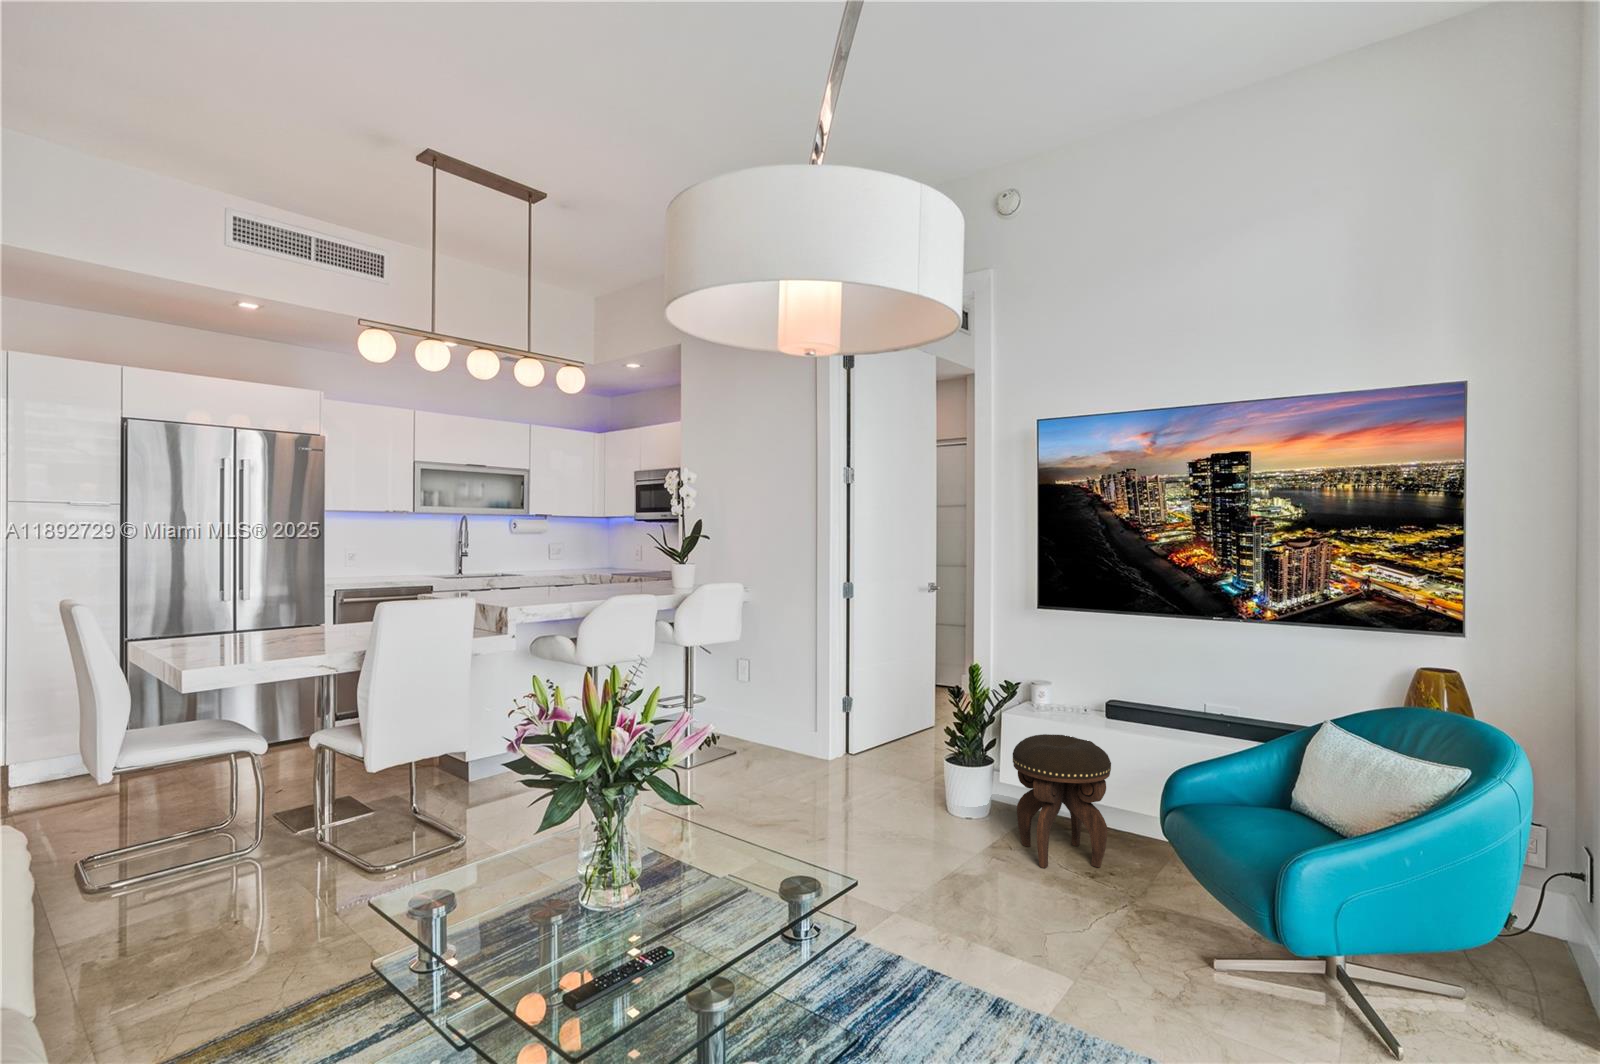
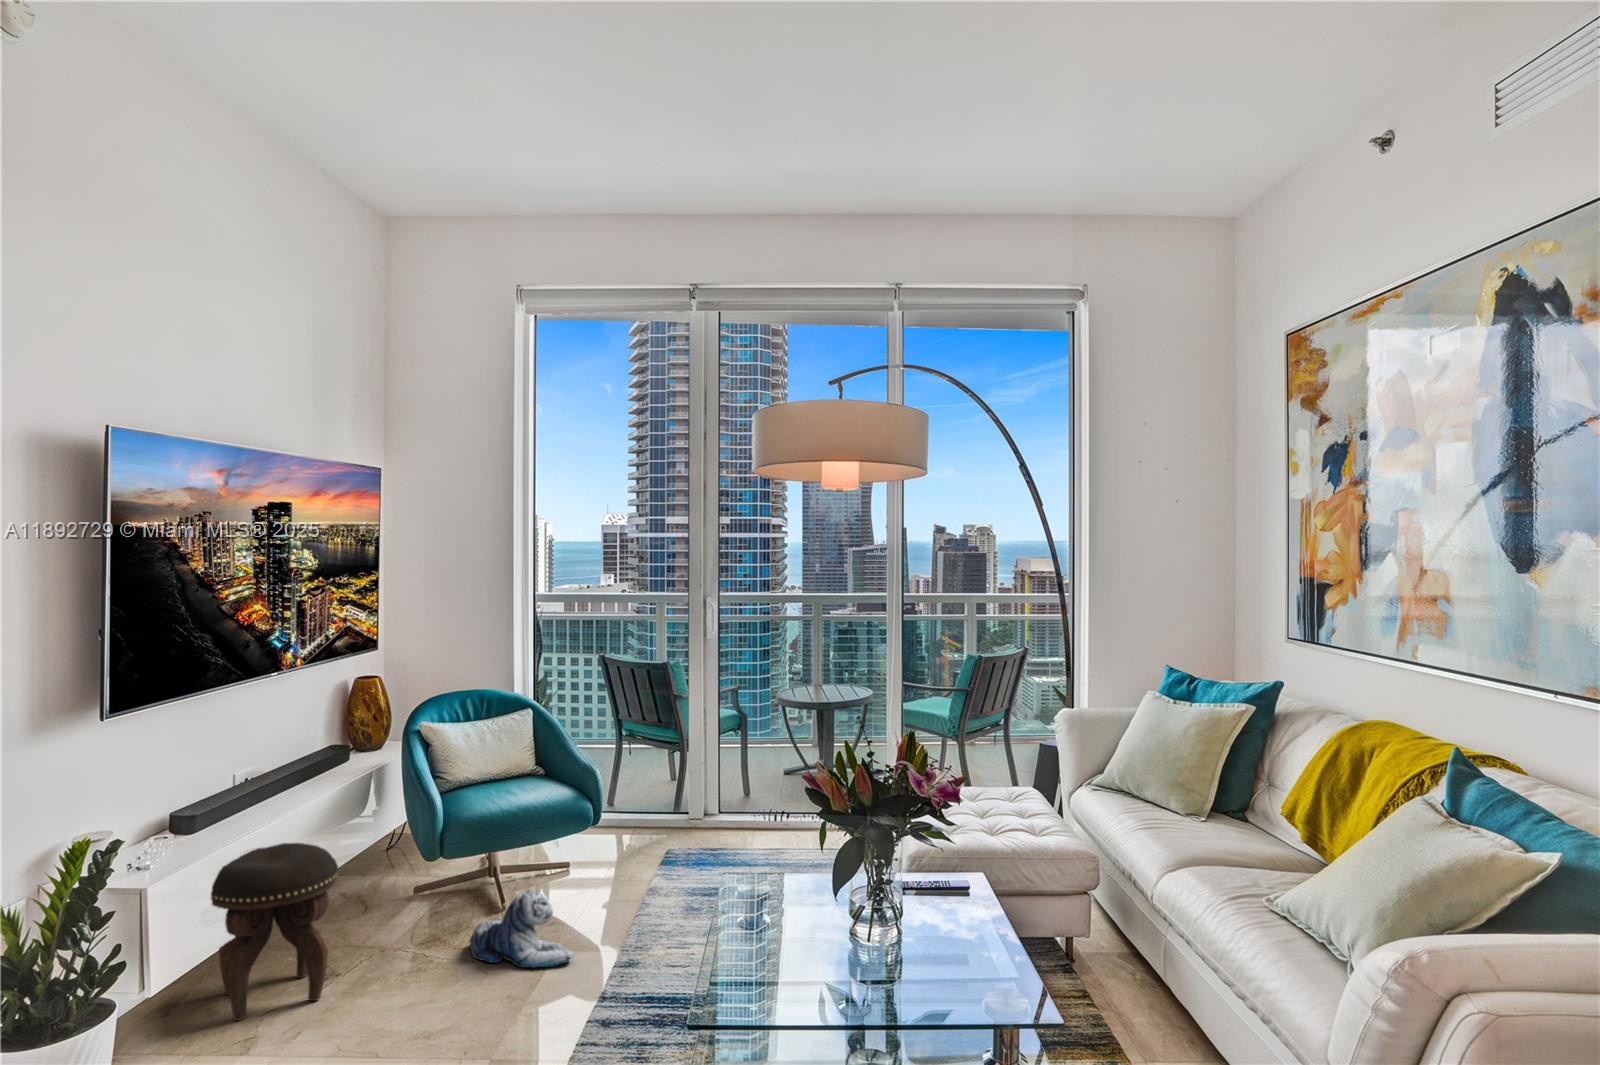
plush toy: none [1052,884,1155,981] -> present [470,891,574,968]

